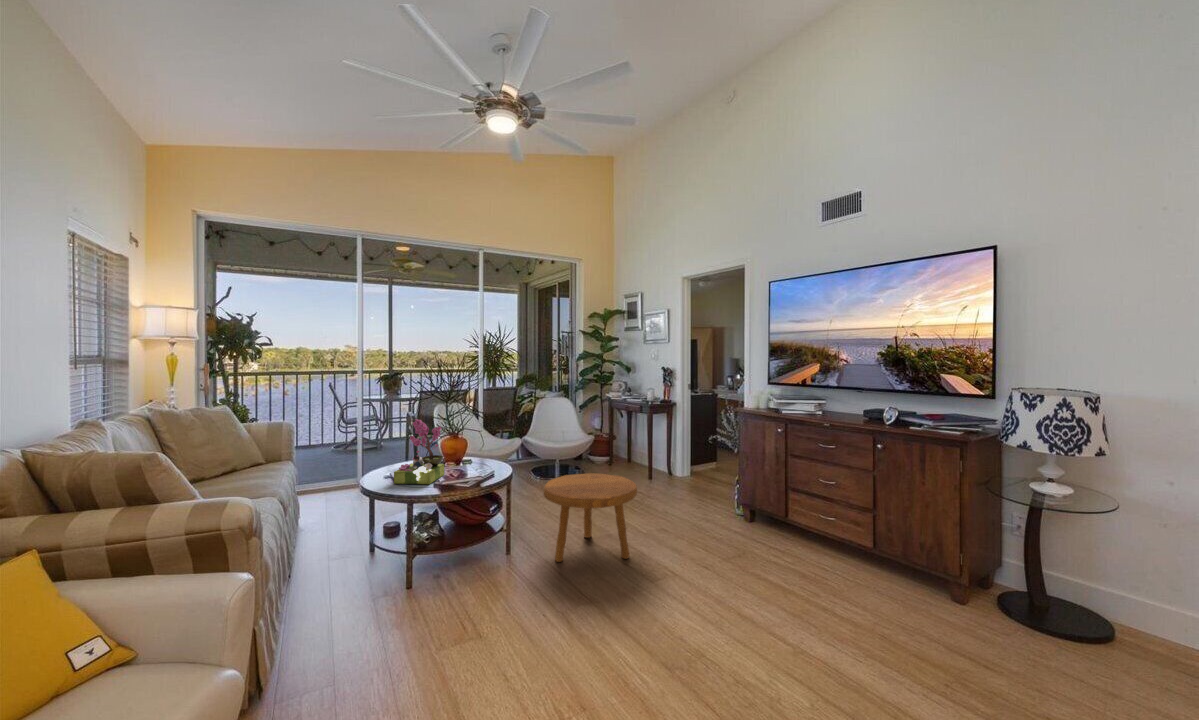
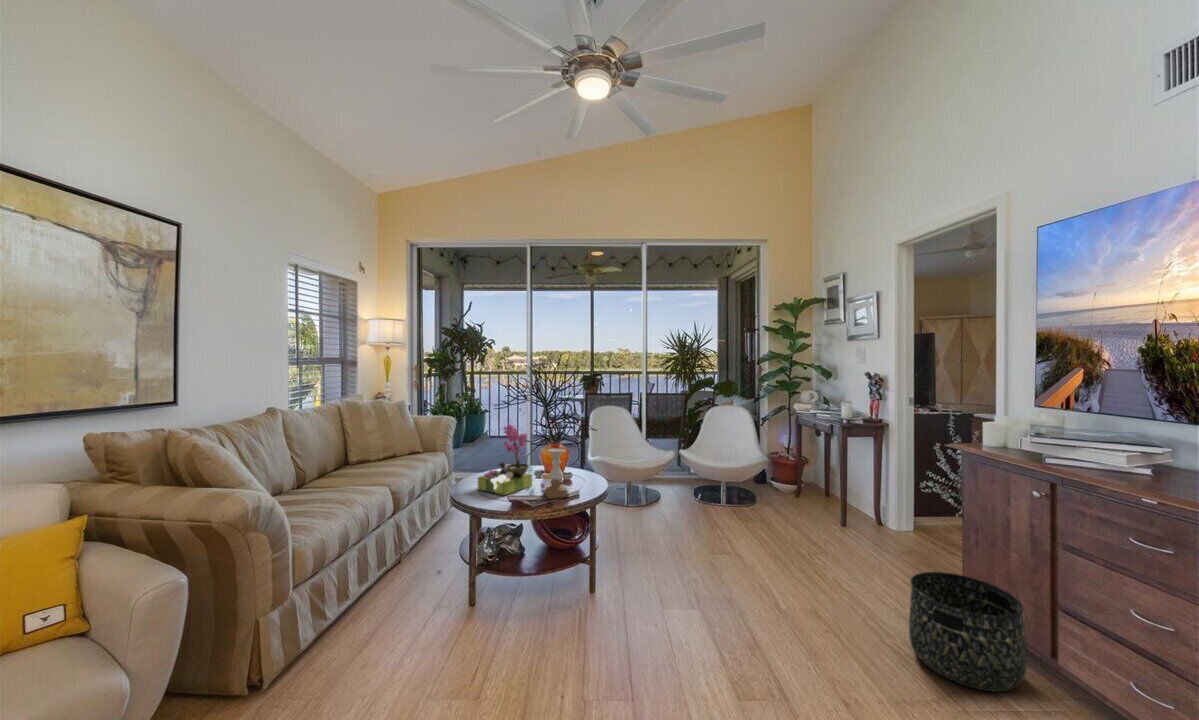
candle holder: none [464,436,490,481] -> present [544,448,569,499]
footstool: present [544,474,637,562] -> none [631,506,756,639]
basket: none [722,489,779,548] -> present [909,572,1026,692]

